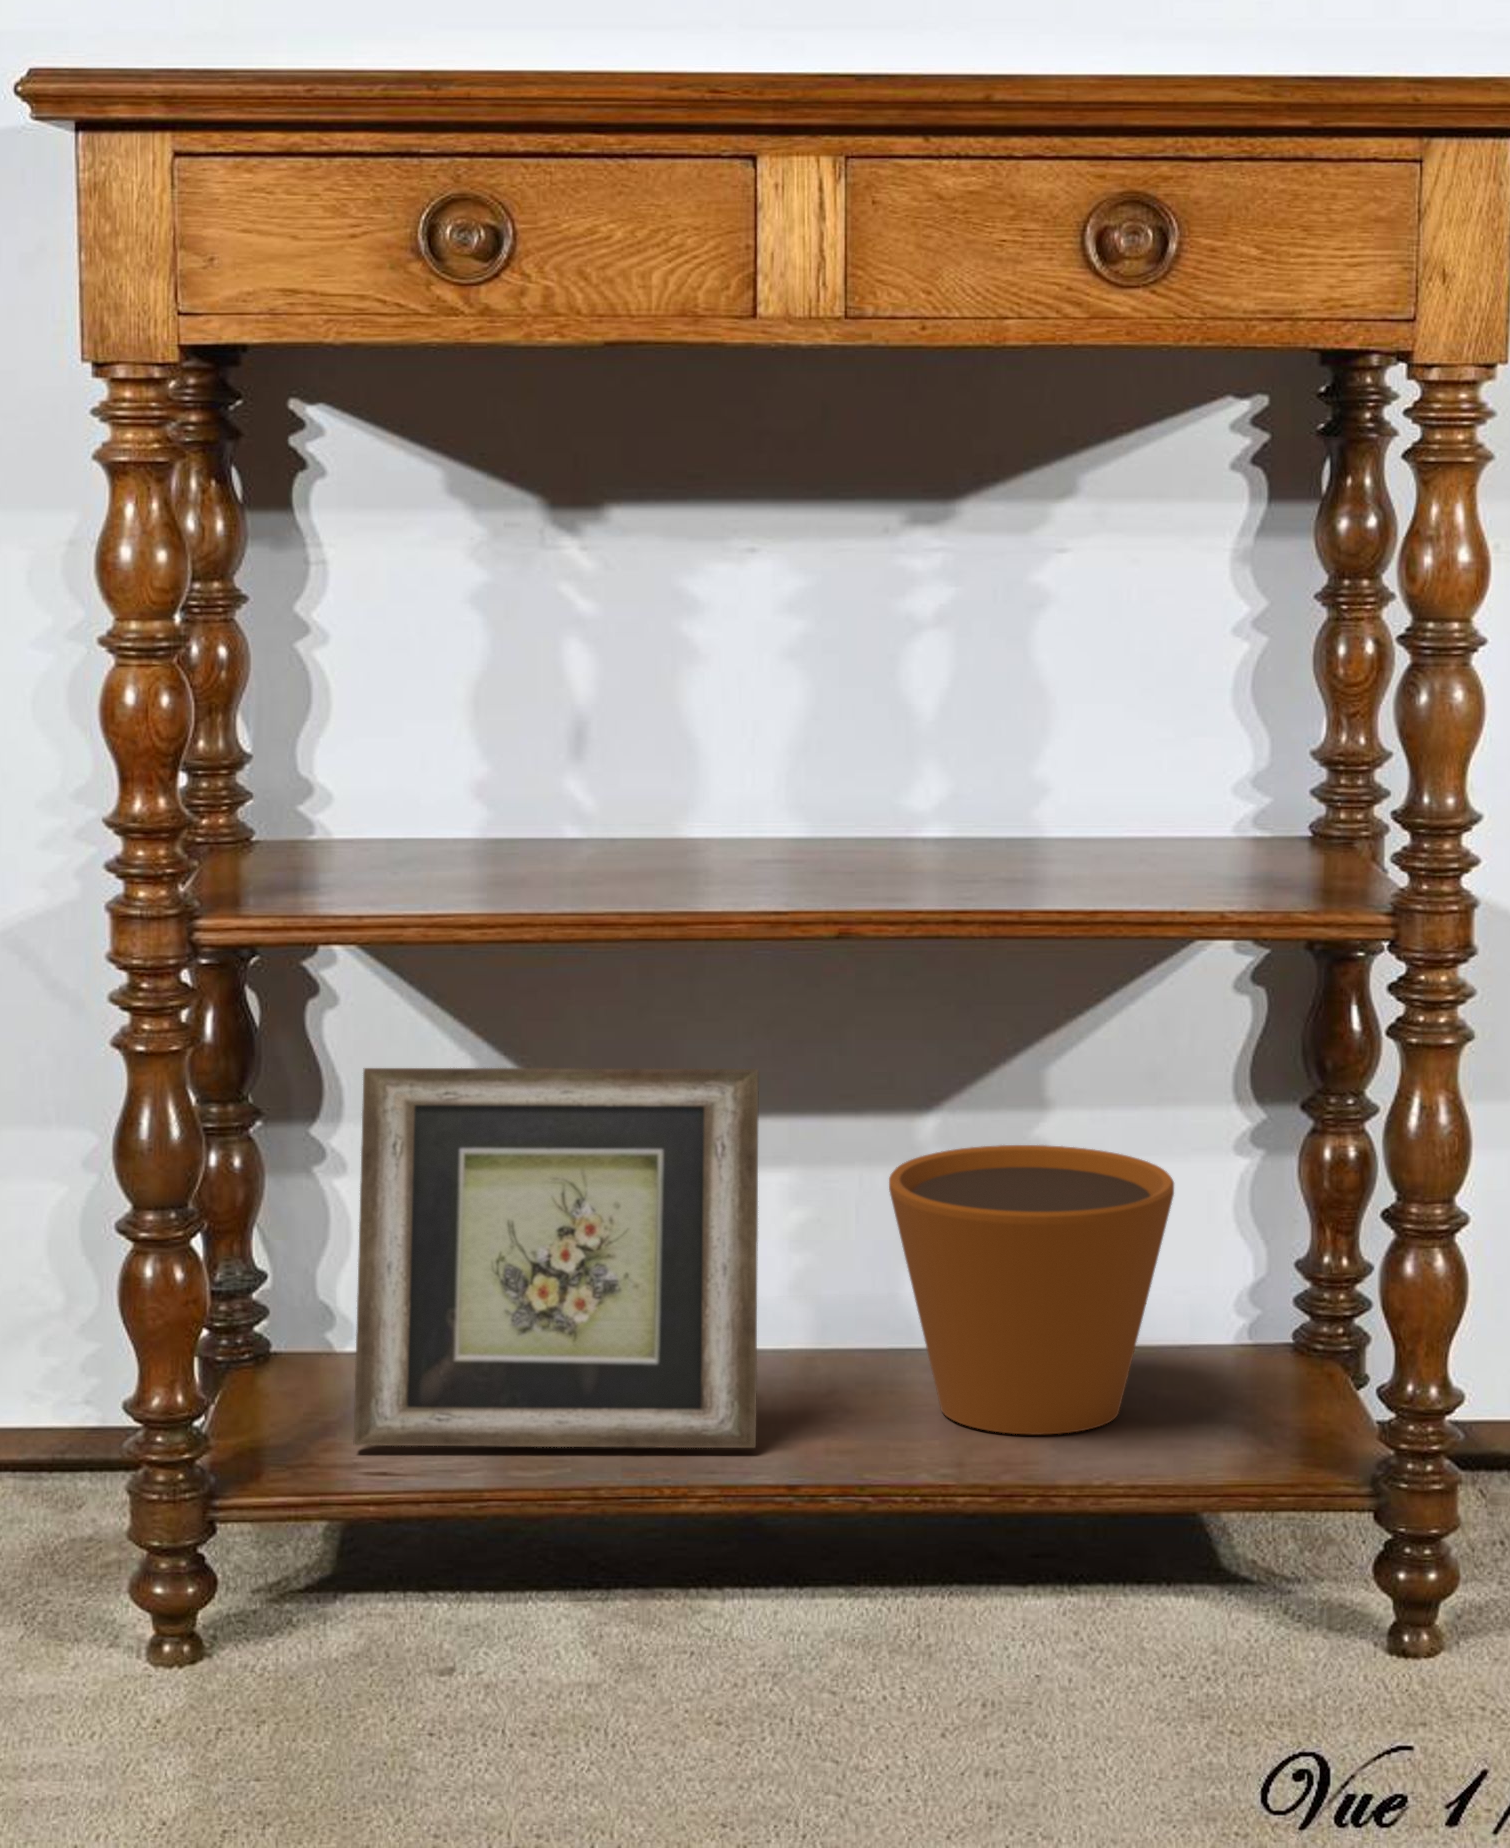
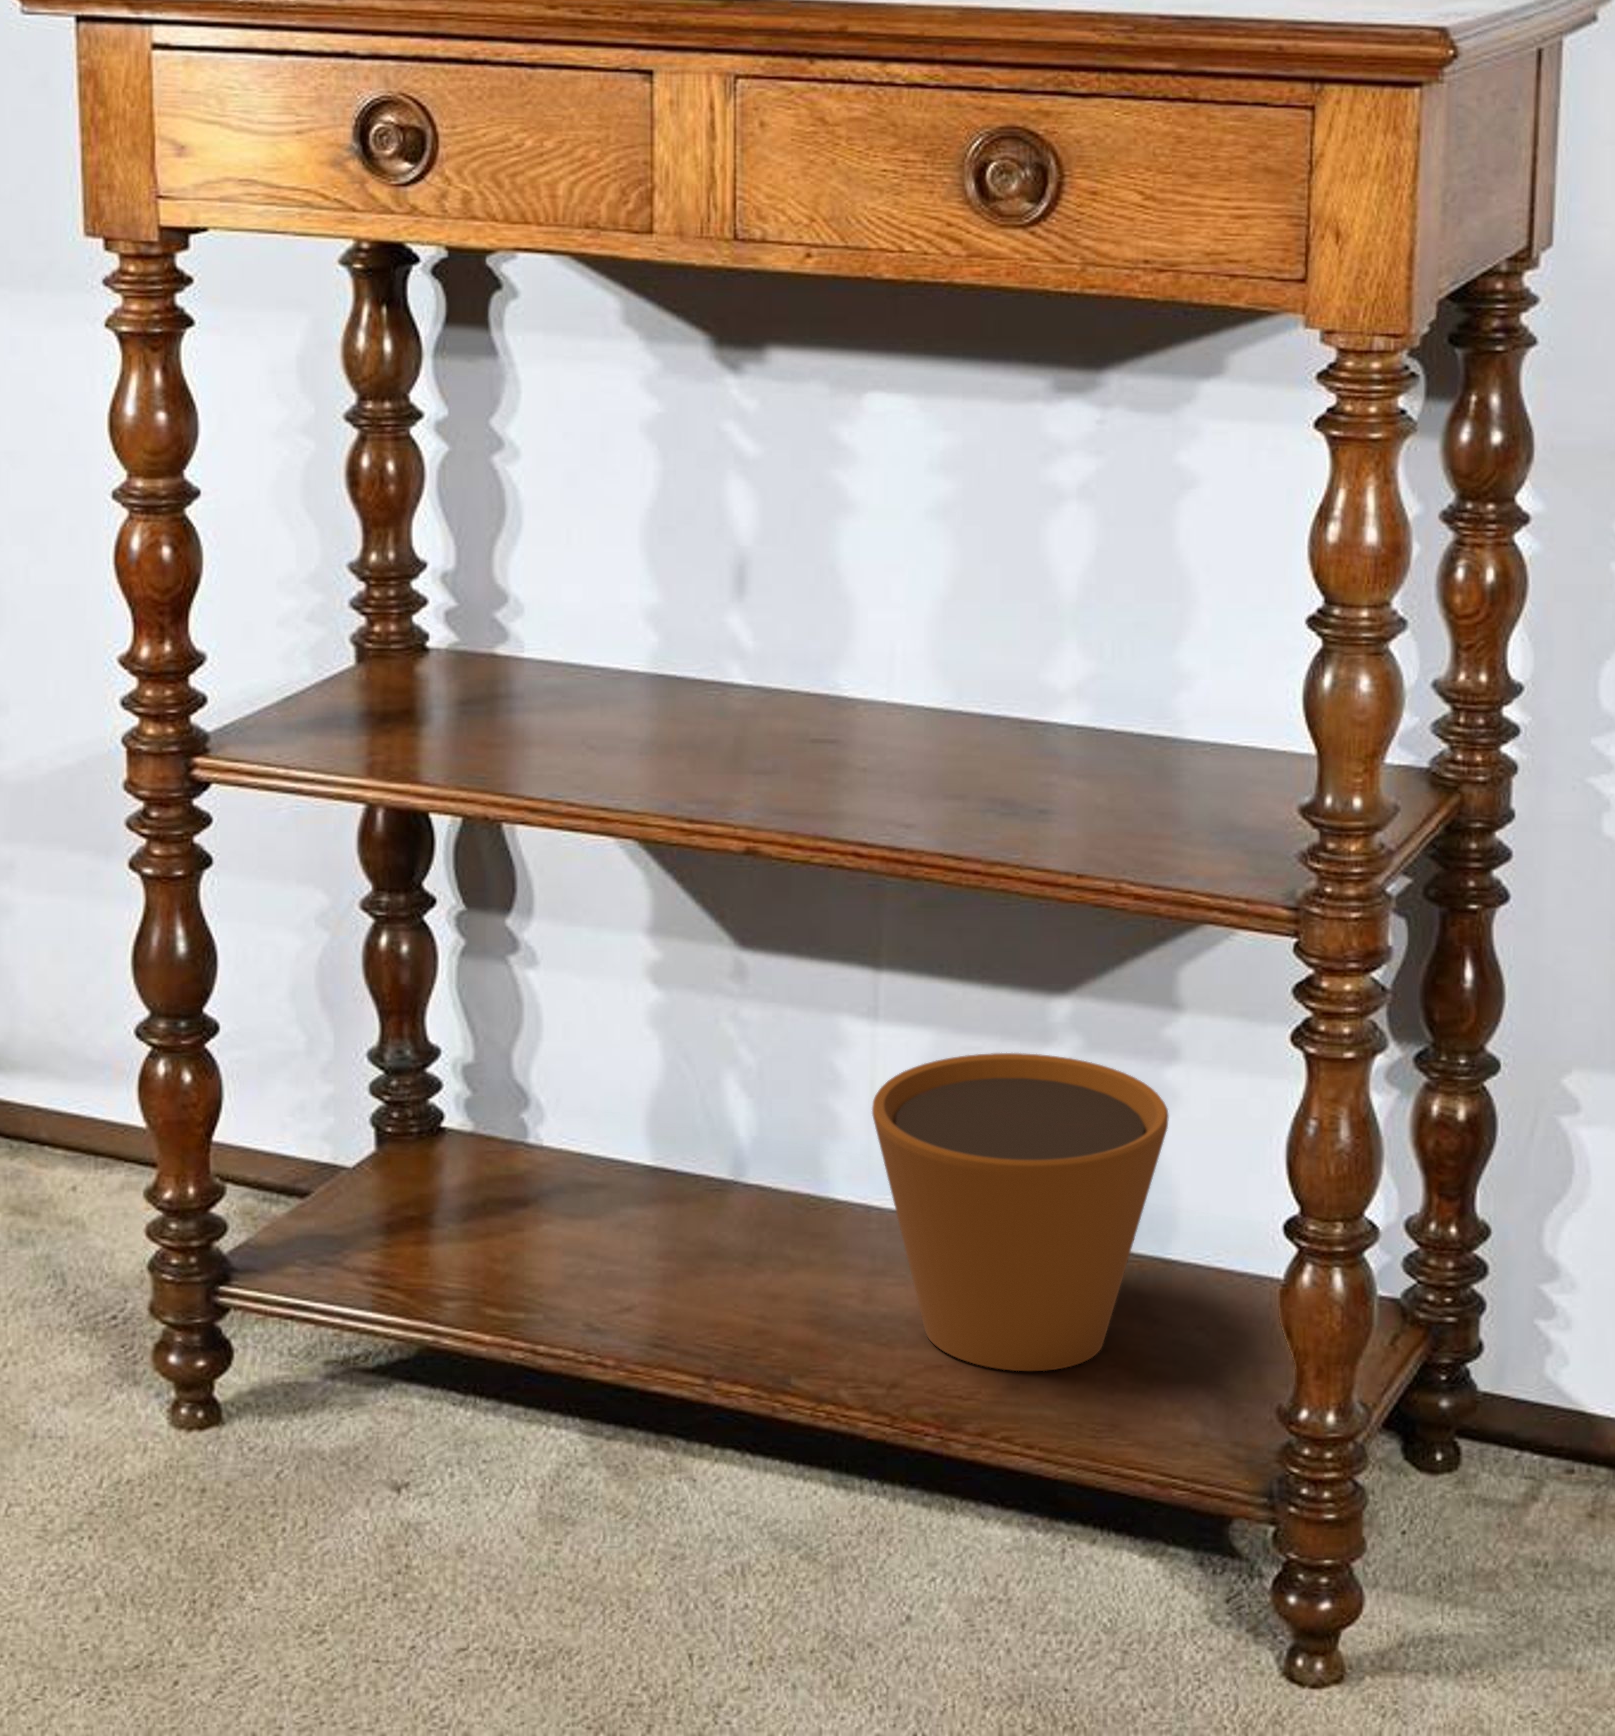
picture frame: present [354,1068,759,1448] -> none [380,893,763,1323]

